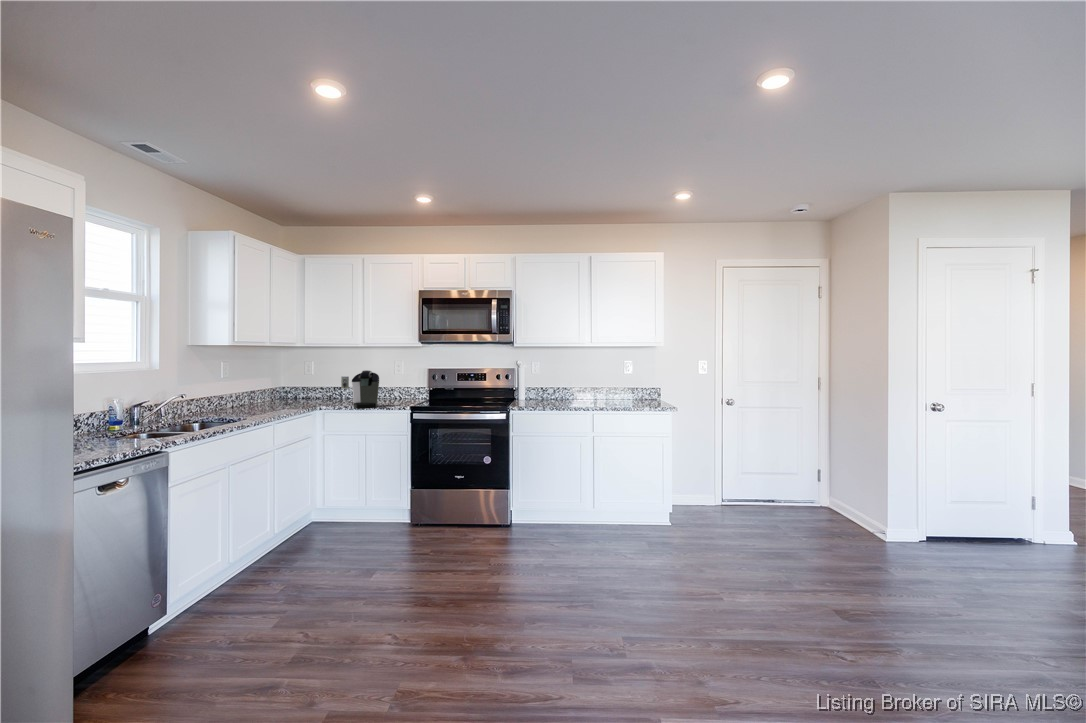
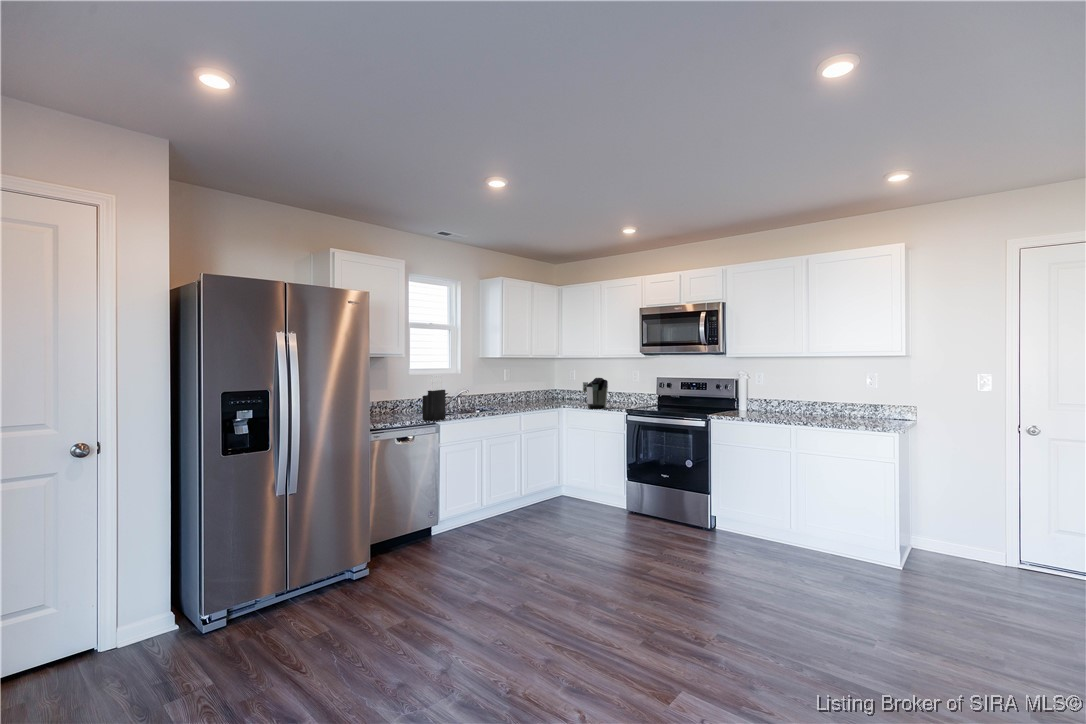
knife block: none [109,371,152,448] -> present [422,375,445,420]

